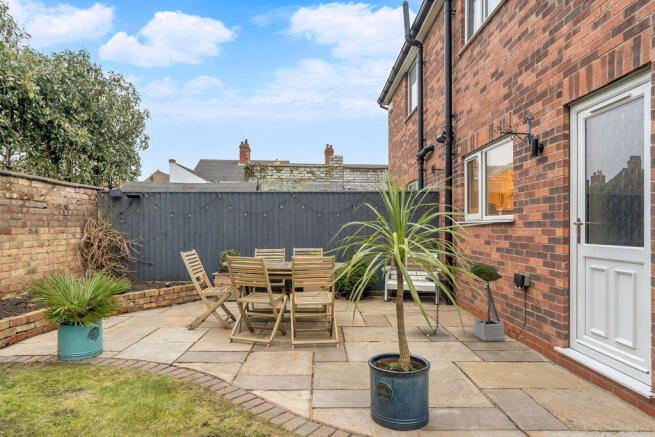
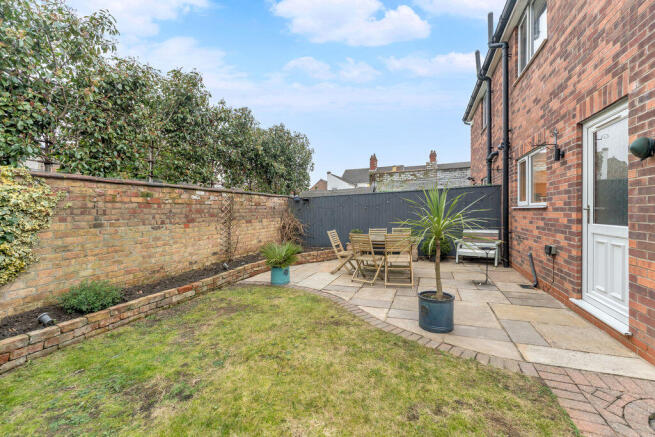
potted tree: present [470,262,505,341] -> none [511,236,539,292]

